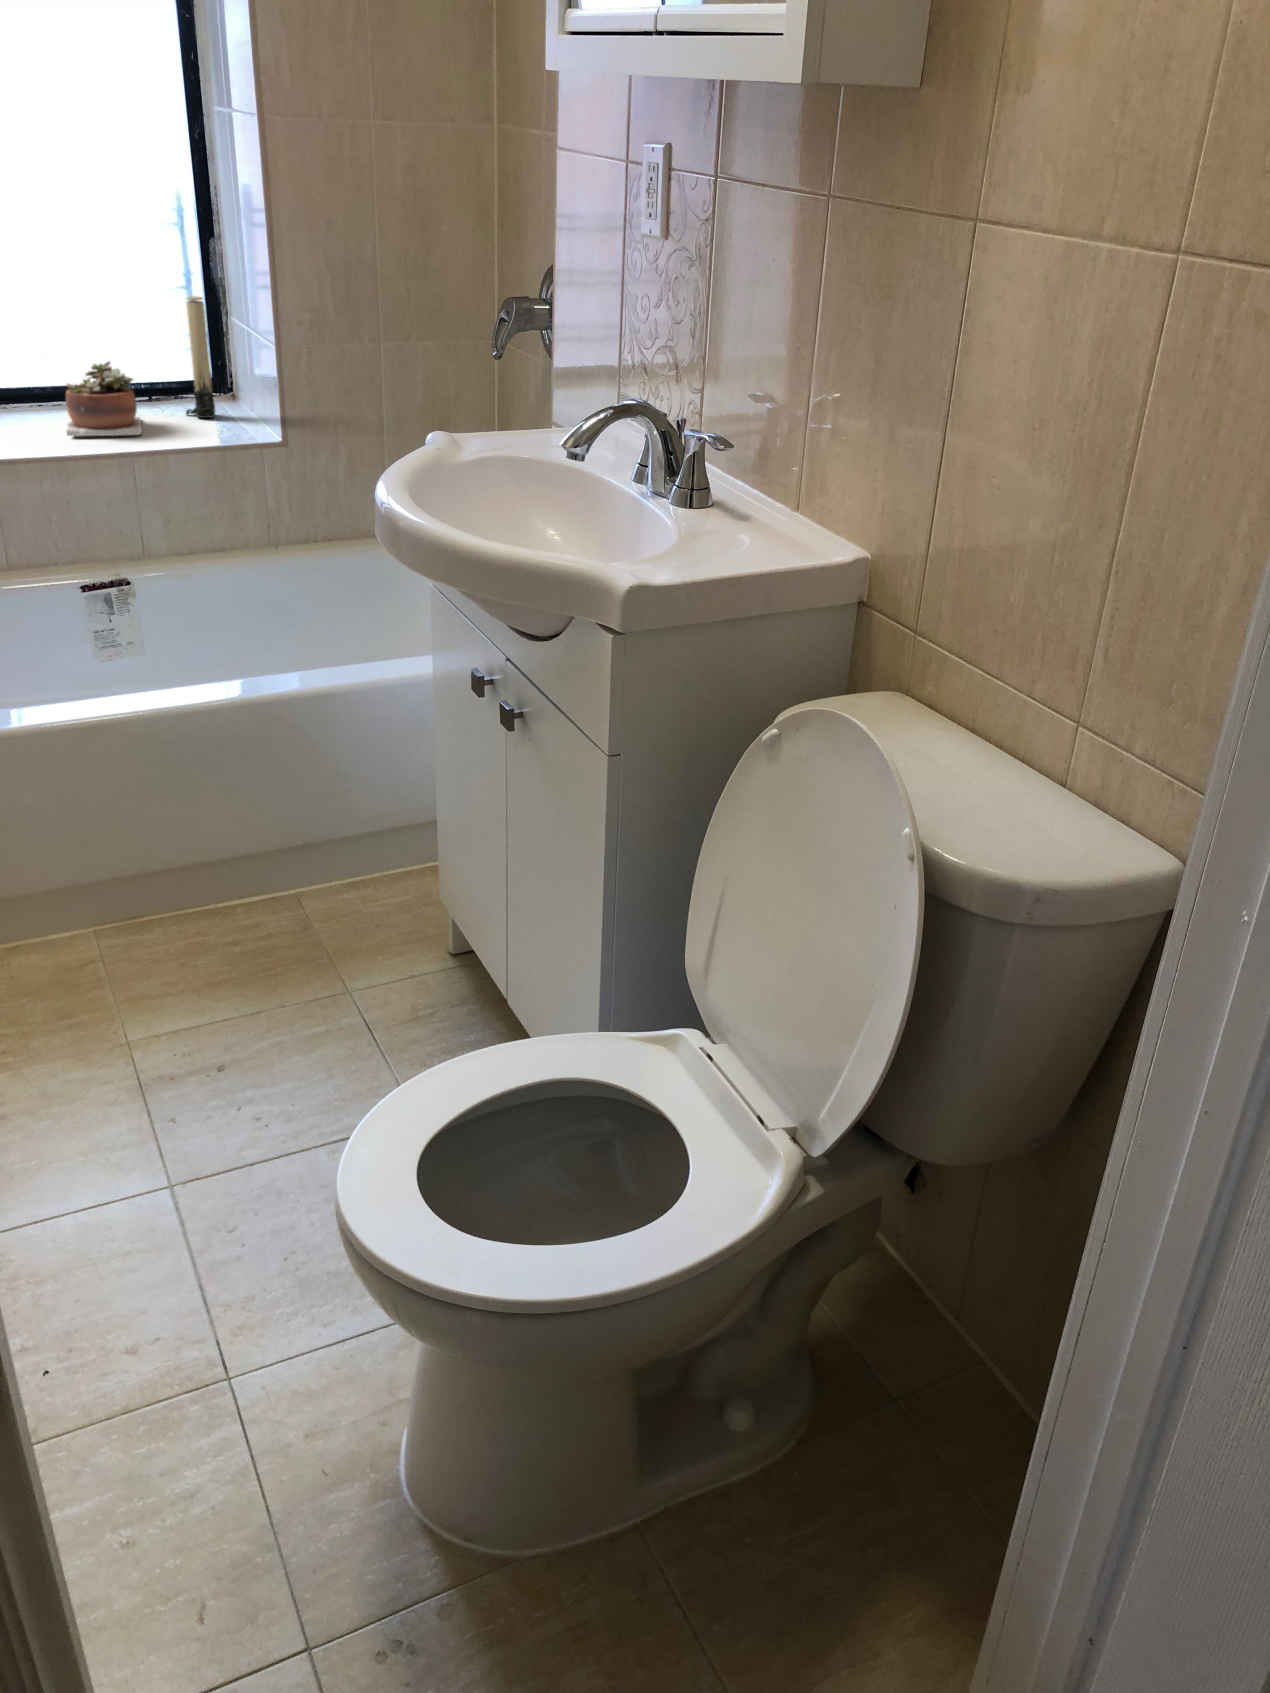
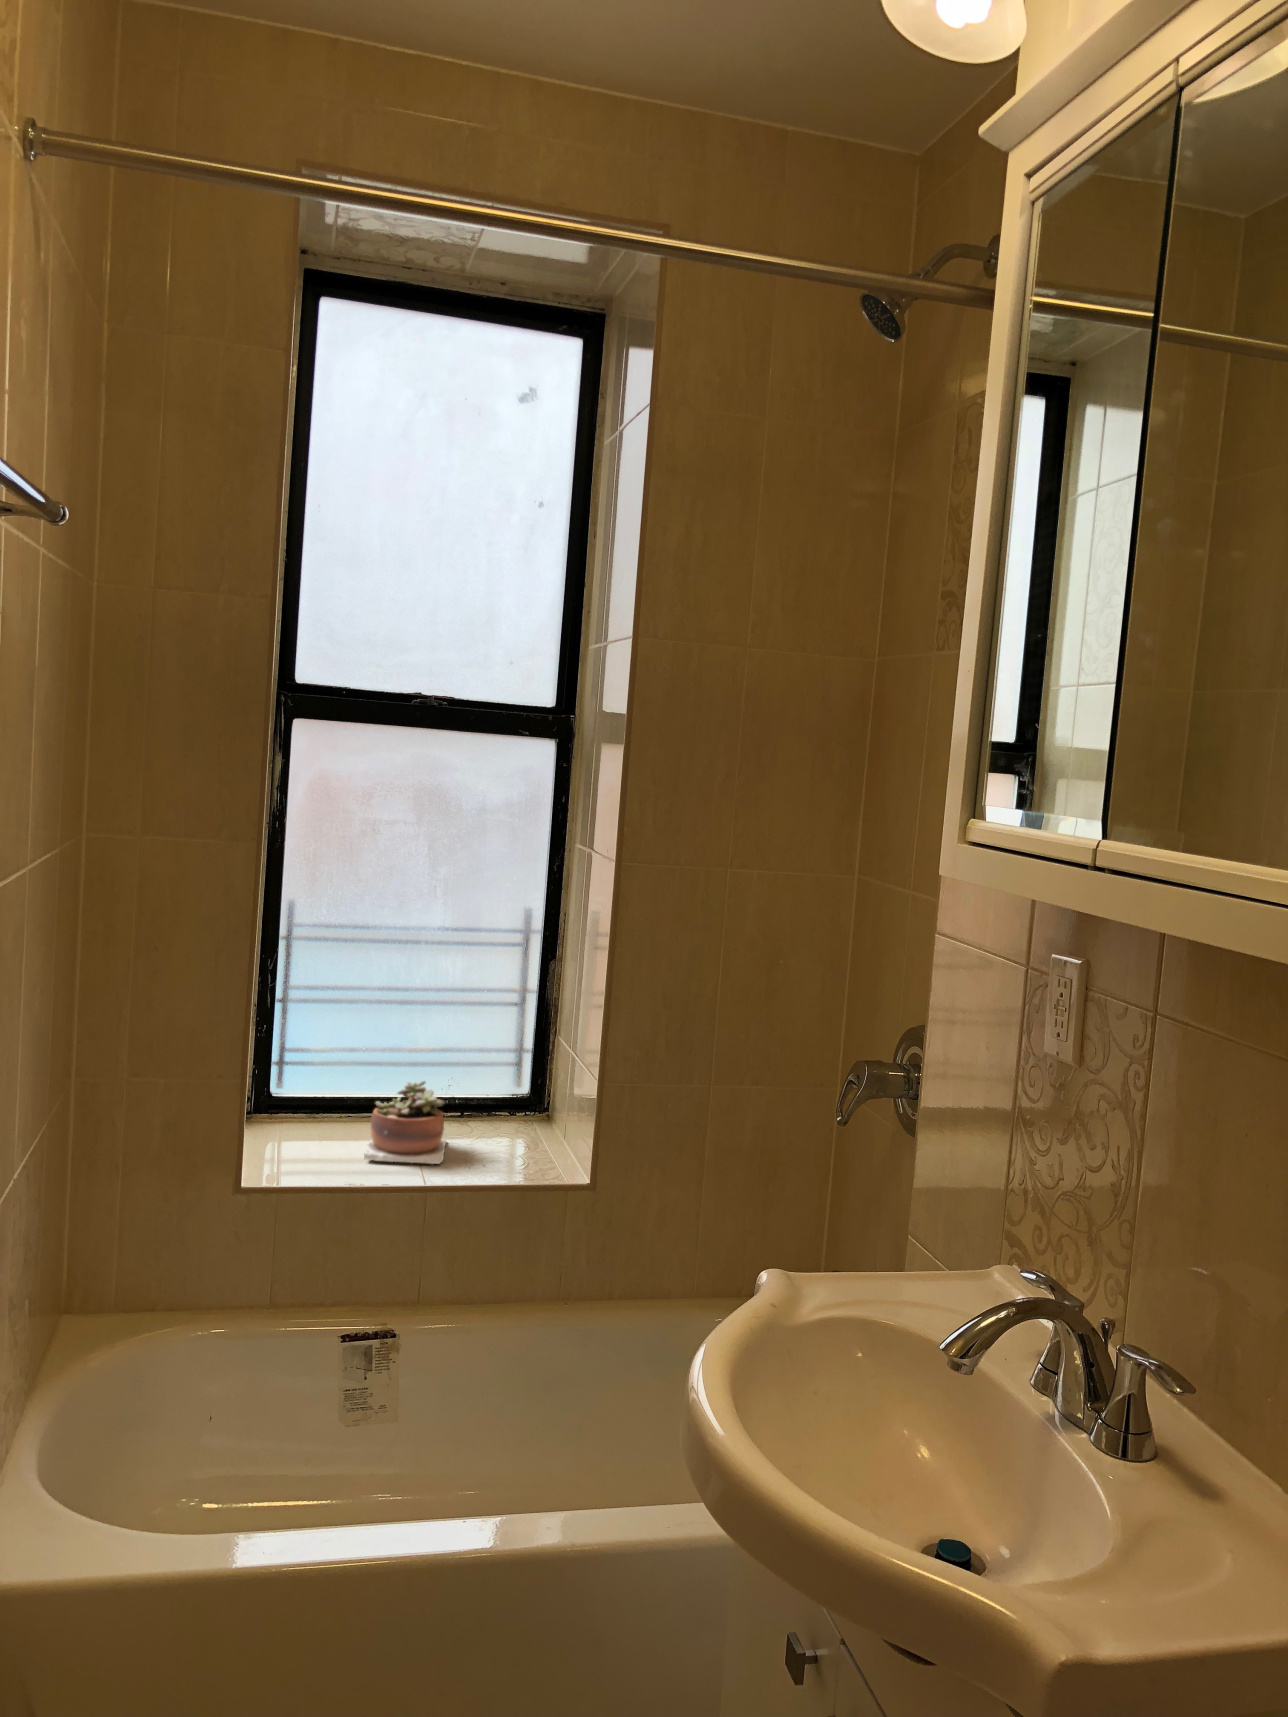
candle: present [186,296,216,418] -> none [495,1019,534,1145]

